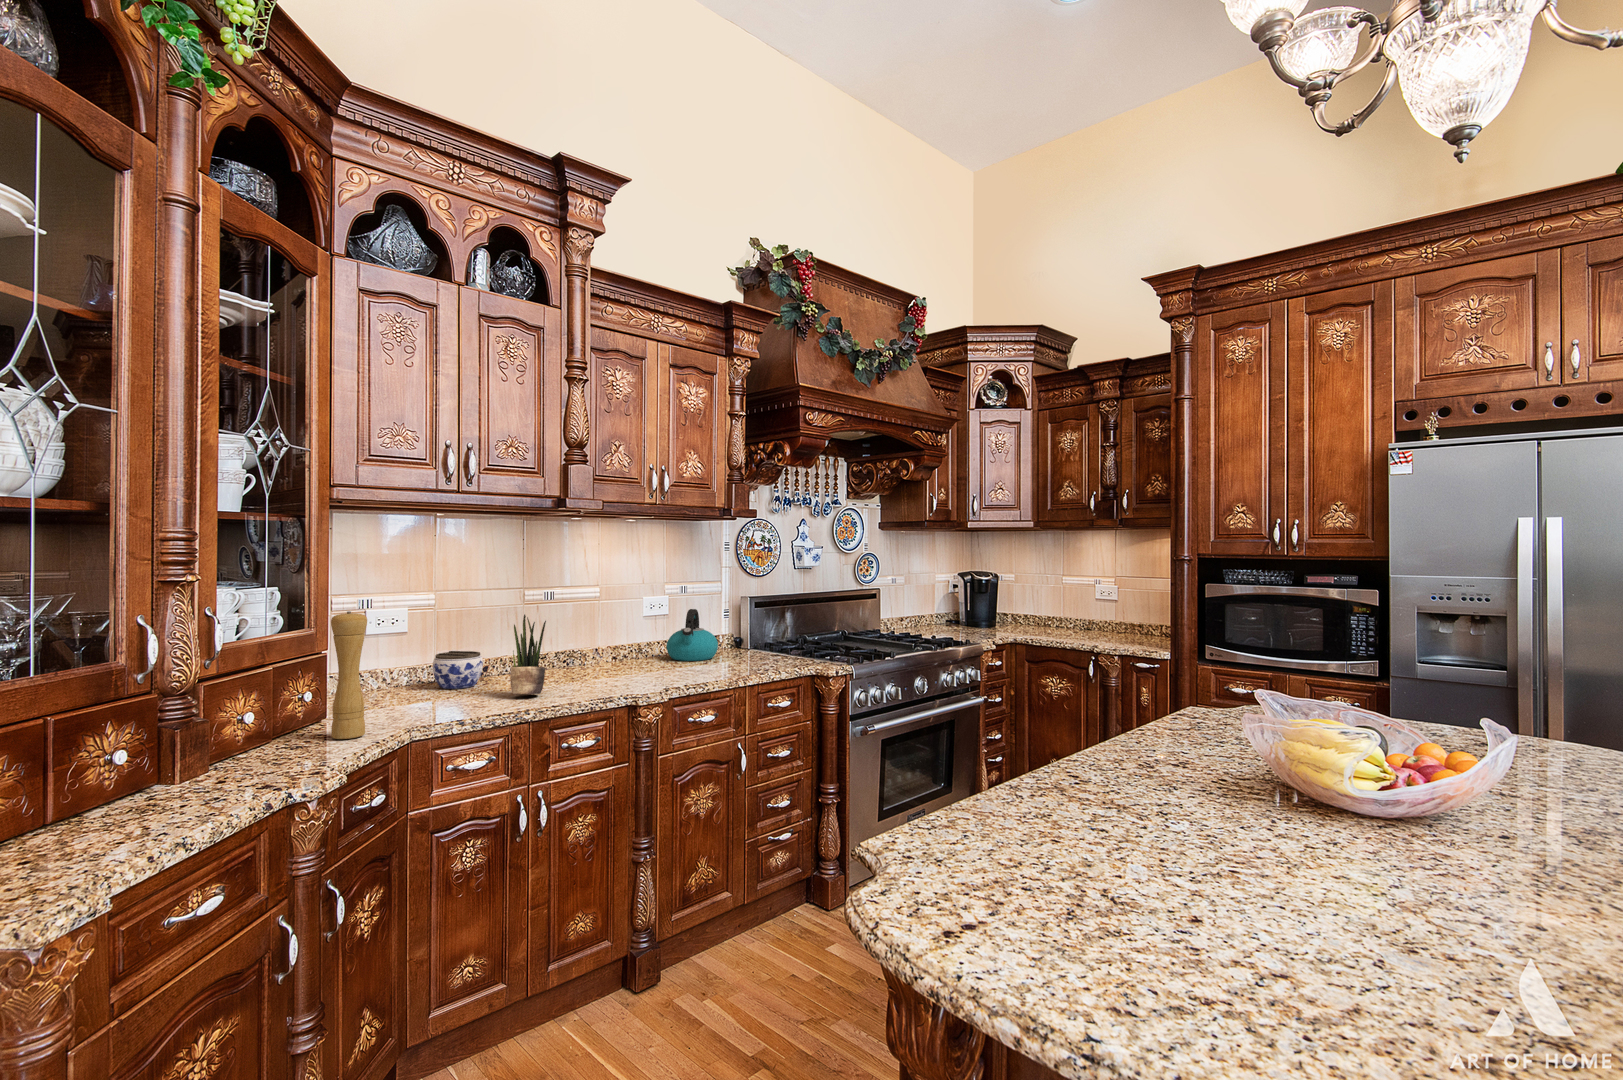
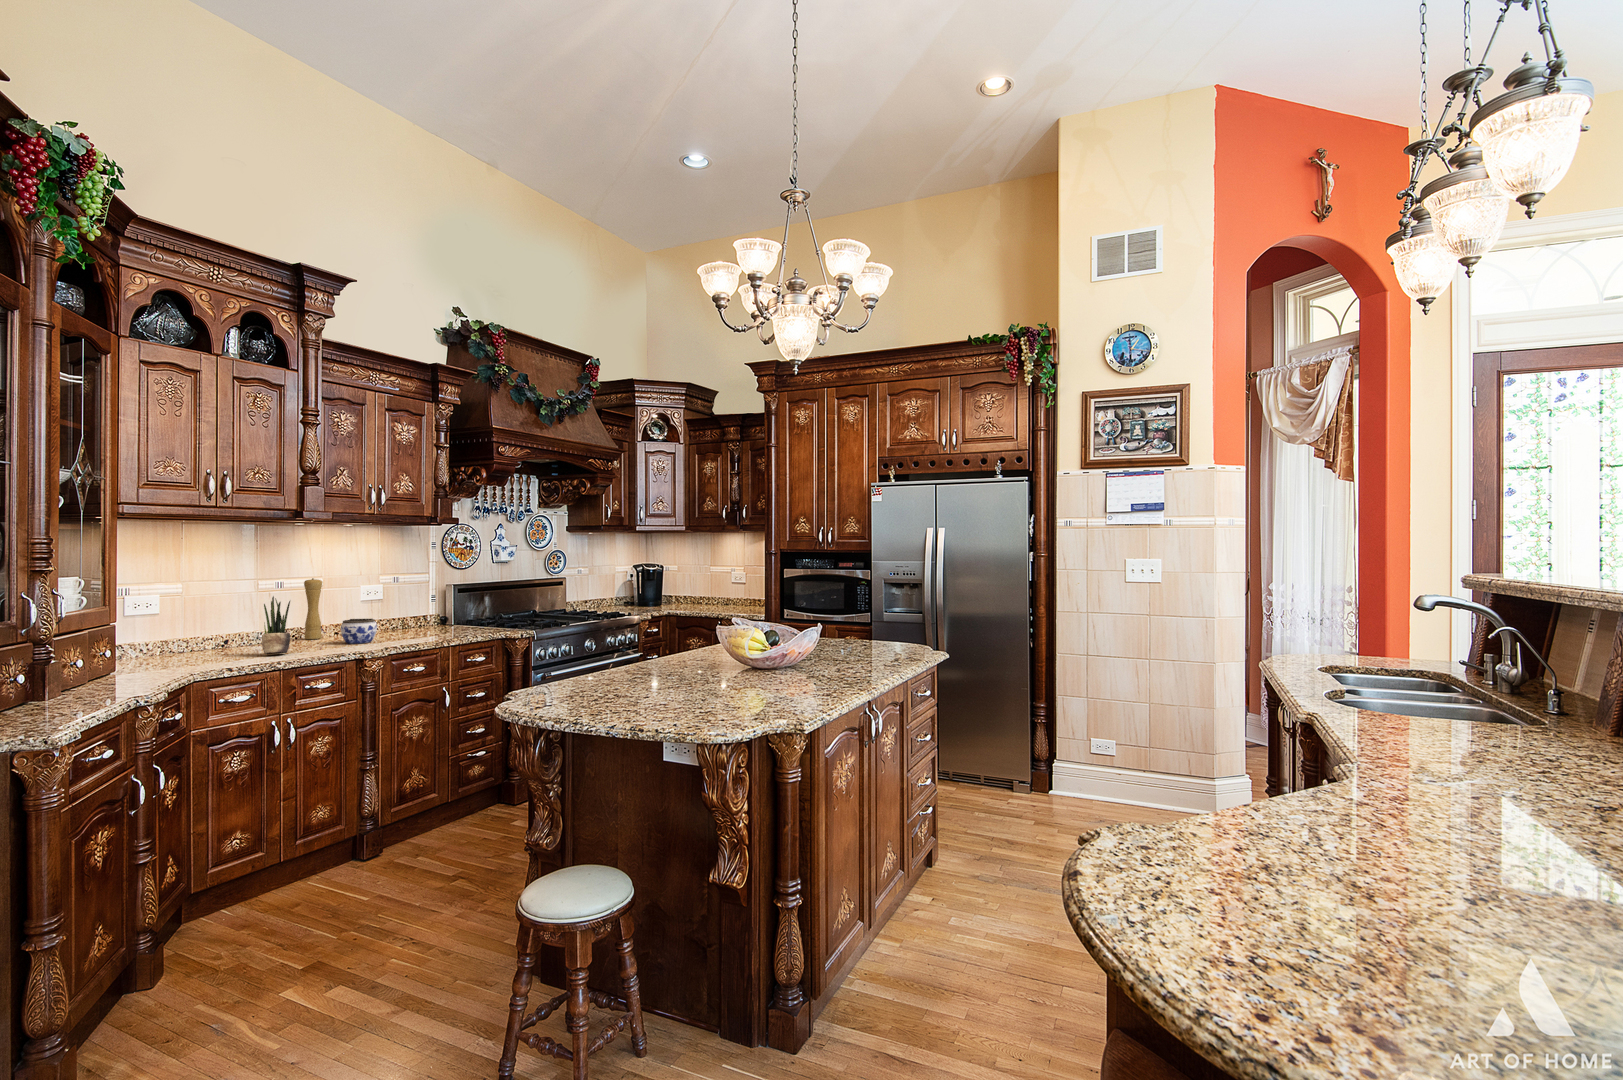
kettle: present [666,609,718,661] -> none [384,594,427,633]
pepper mill: present [331,611,367,739] -> present [304,578,322,639]
jar: present [433,651,483,689] -> present [341,619,377,644]

